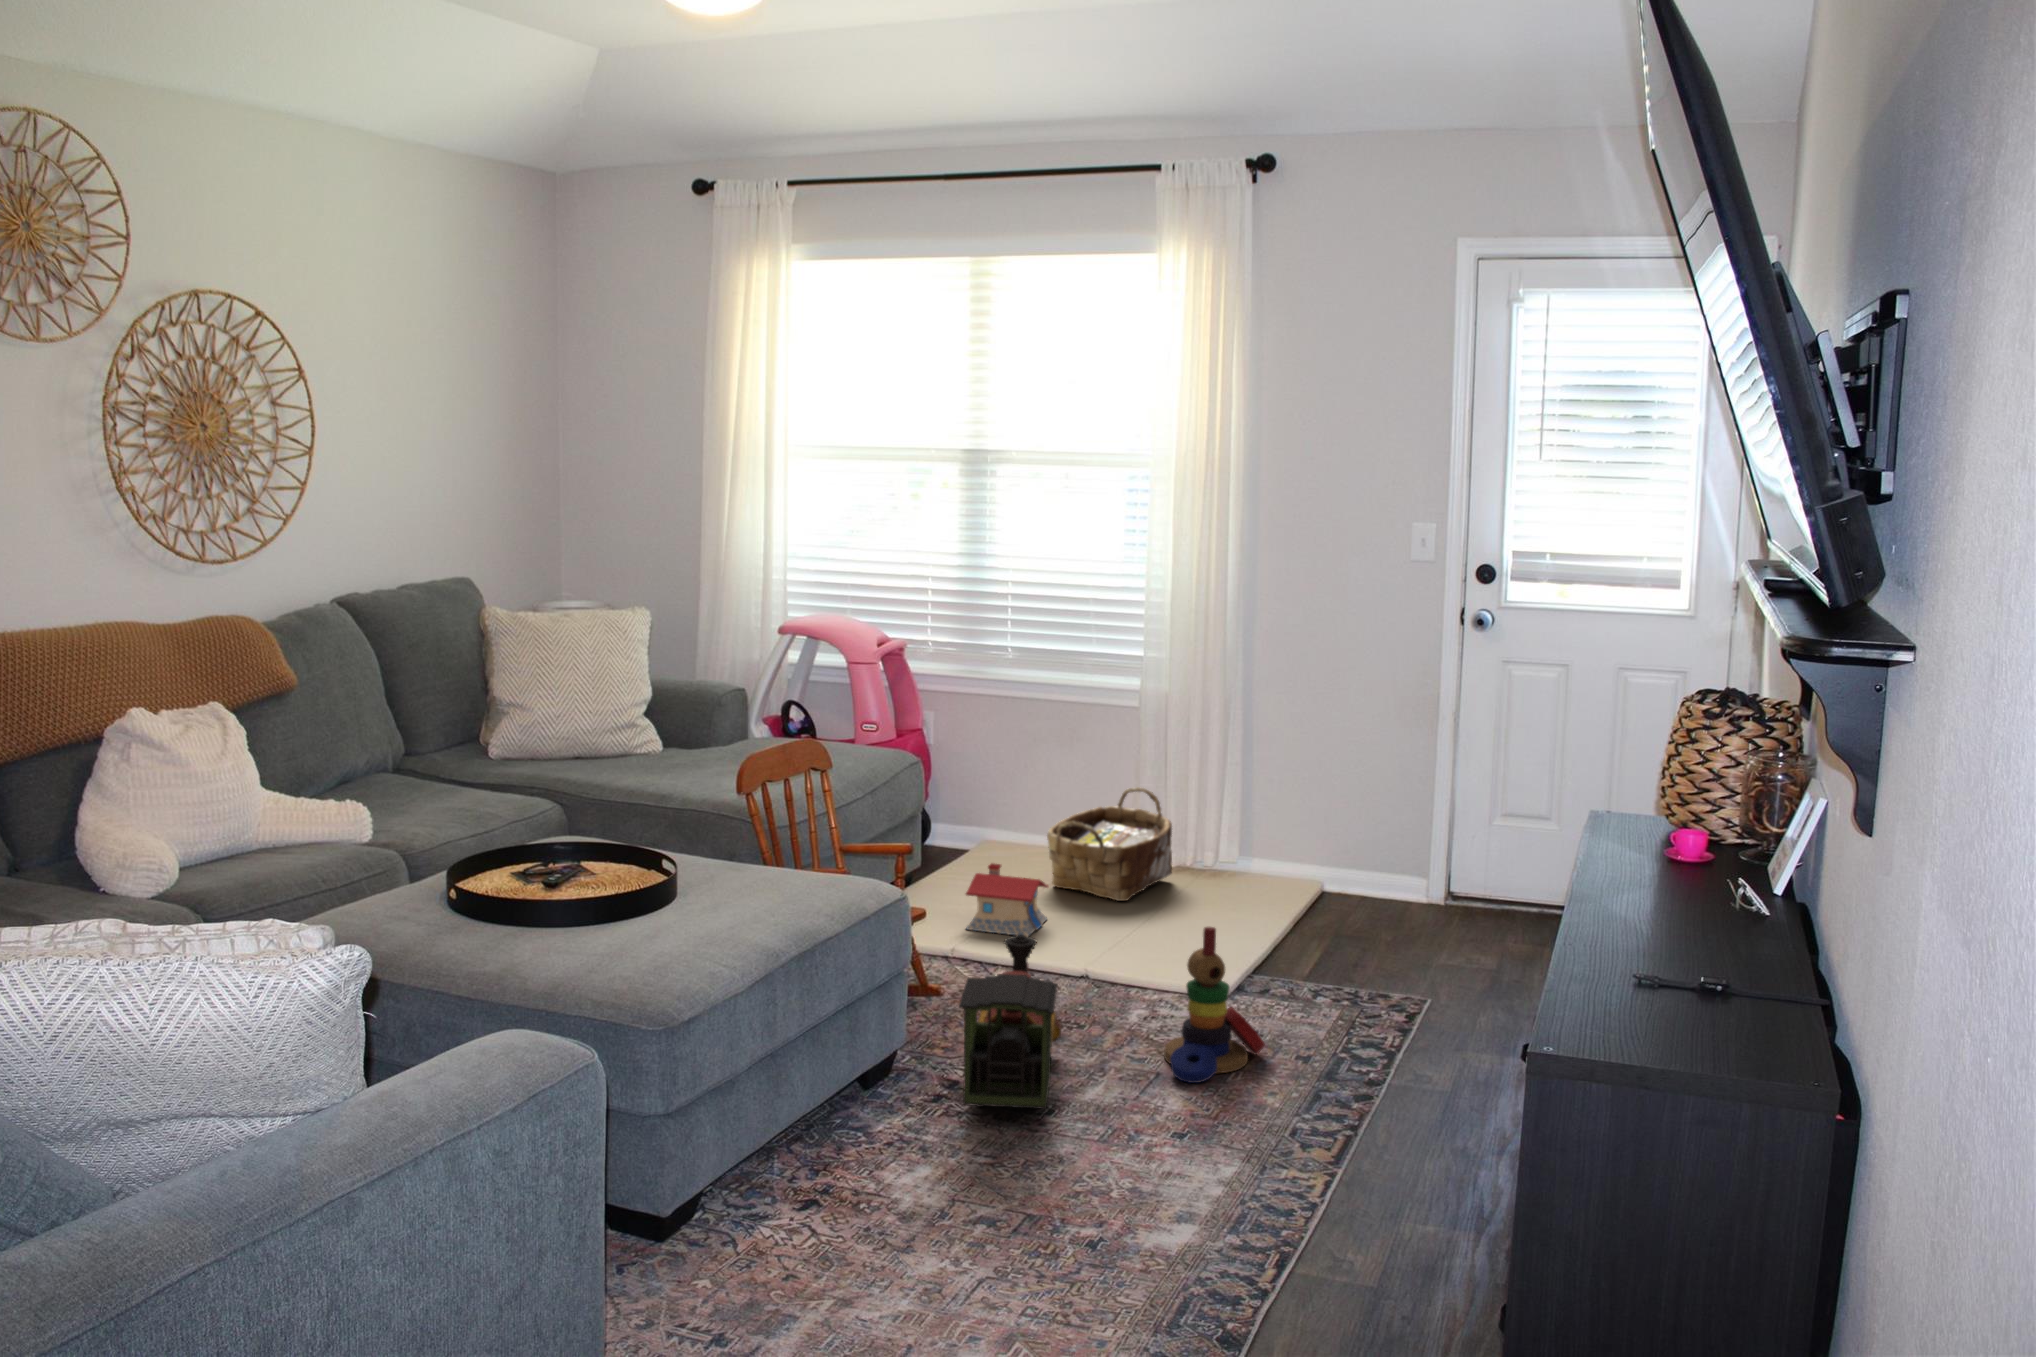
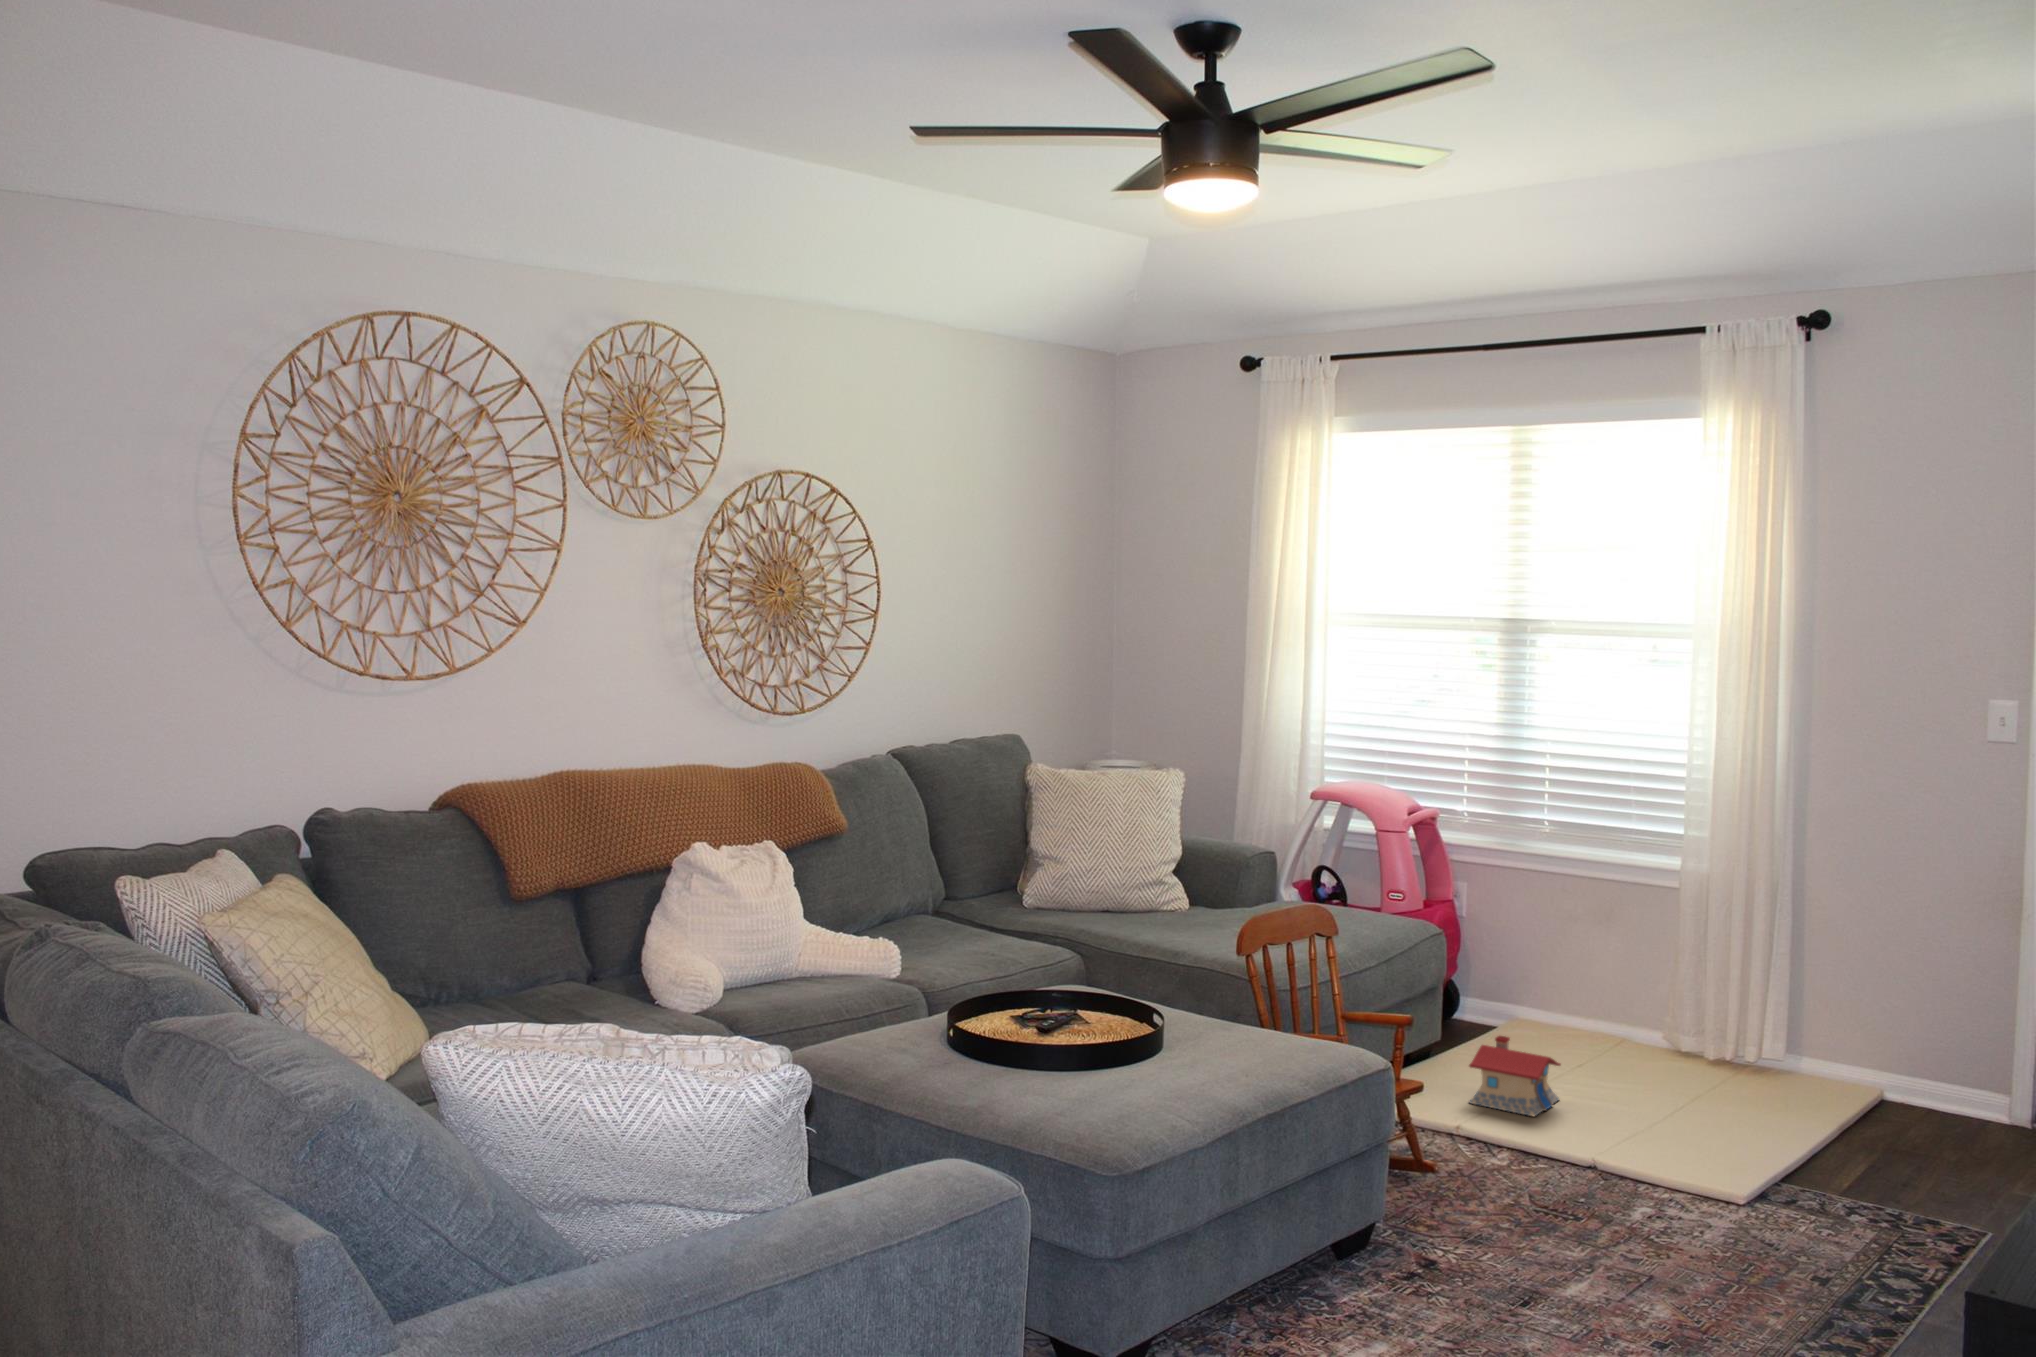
woven basket: present [1047,787,1172,901] -> none [1566,963,1710,1087]
stacking toy: present [1164,927,1265,1083] -> none [1660,1127,1776,1293]
toy train: present [959,935,1061,1109] -> none [1426,1116,1548,1300]

